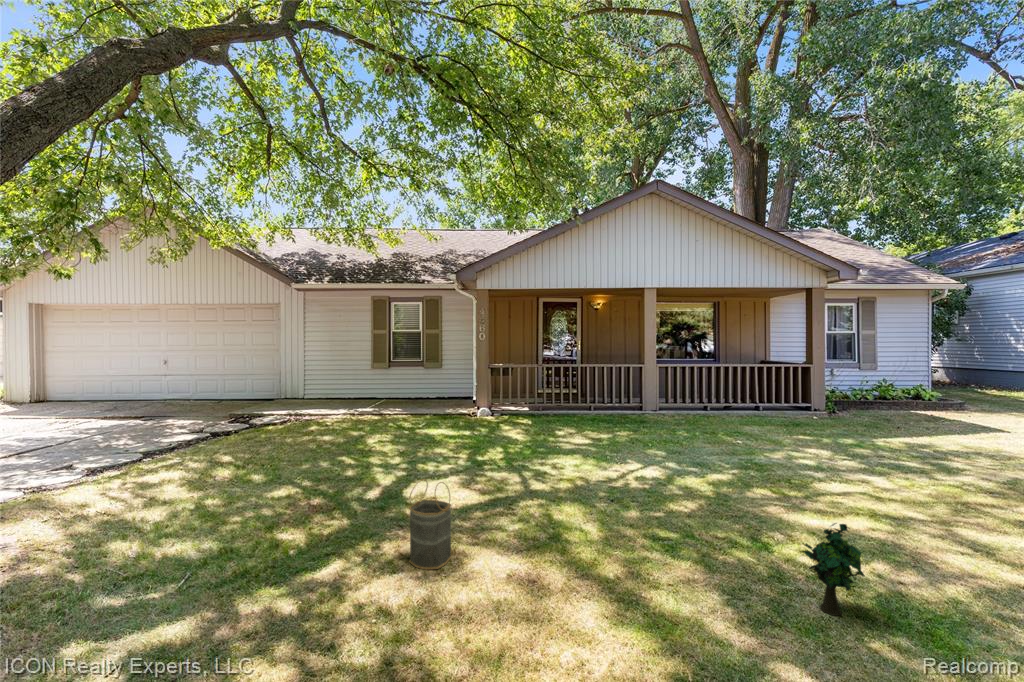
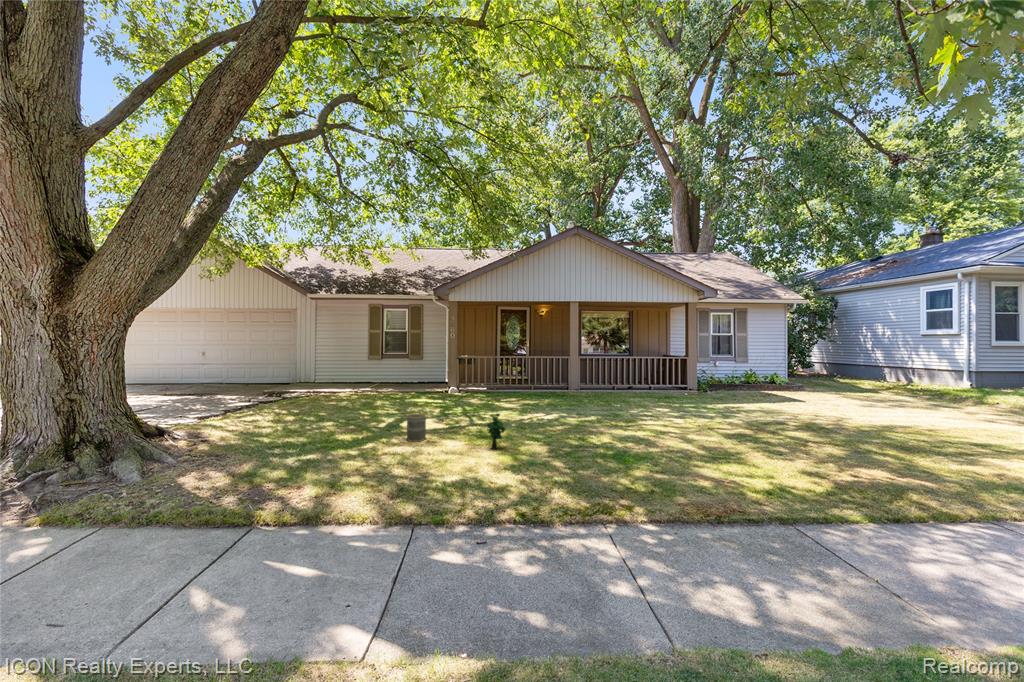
decorative plant: present [802,523,865,616] -> present [487,414,505,449]

